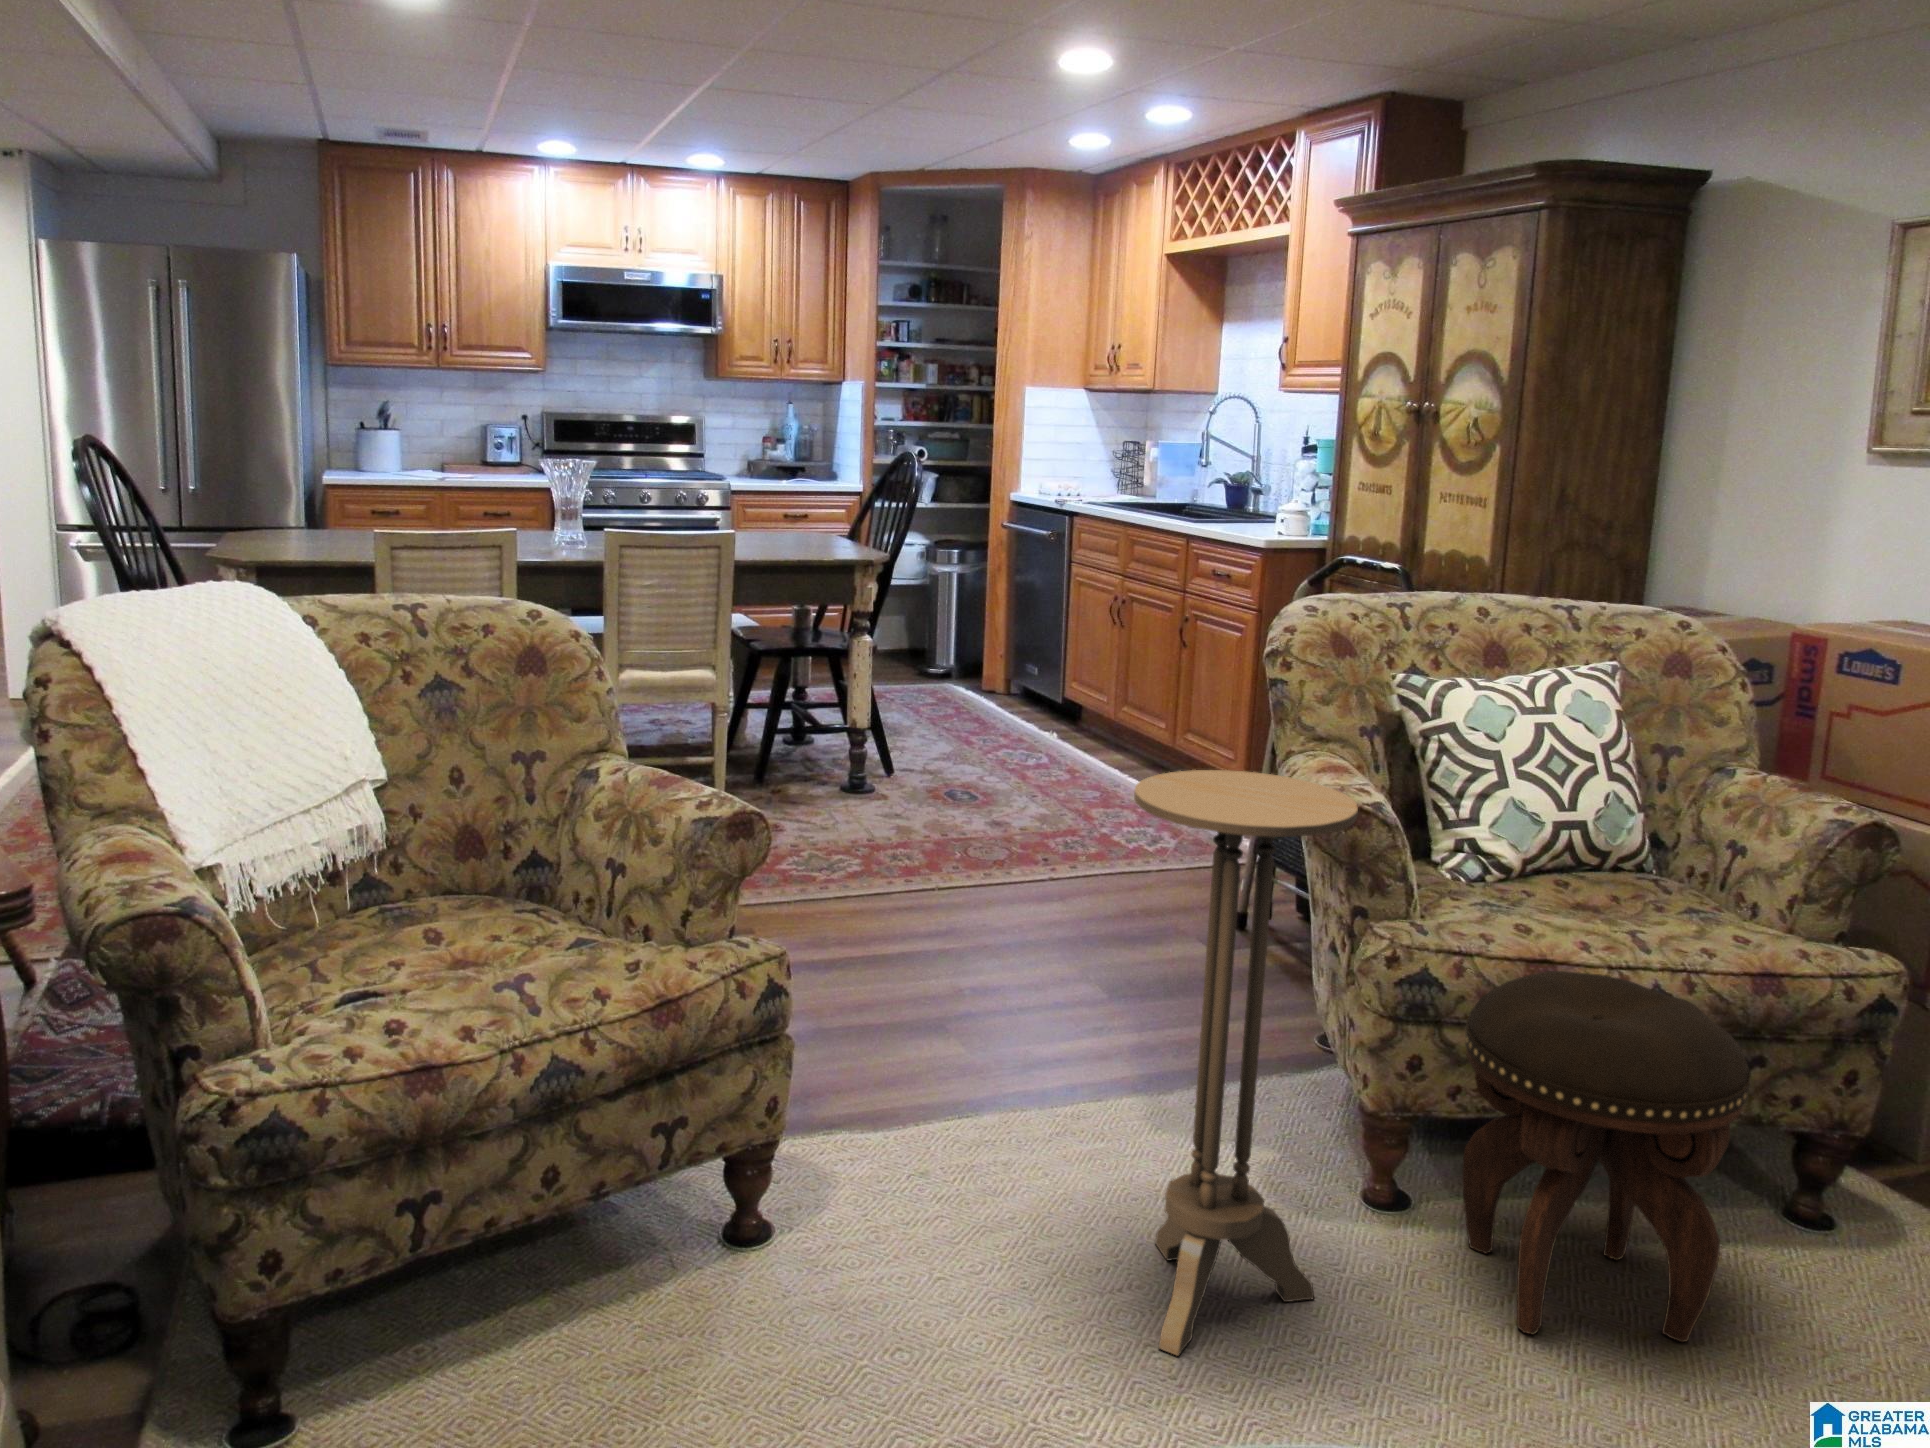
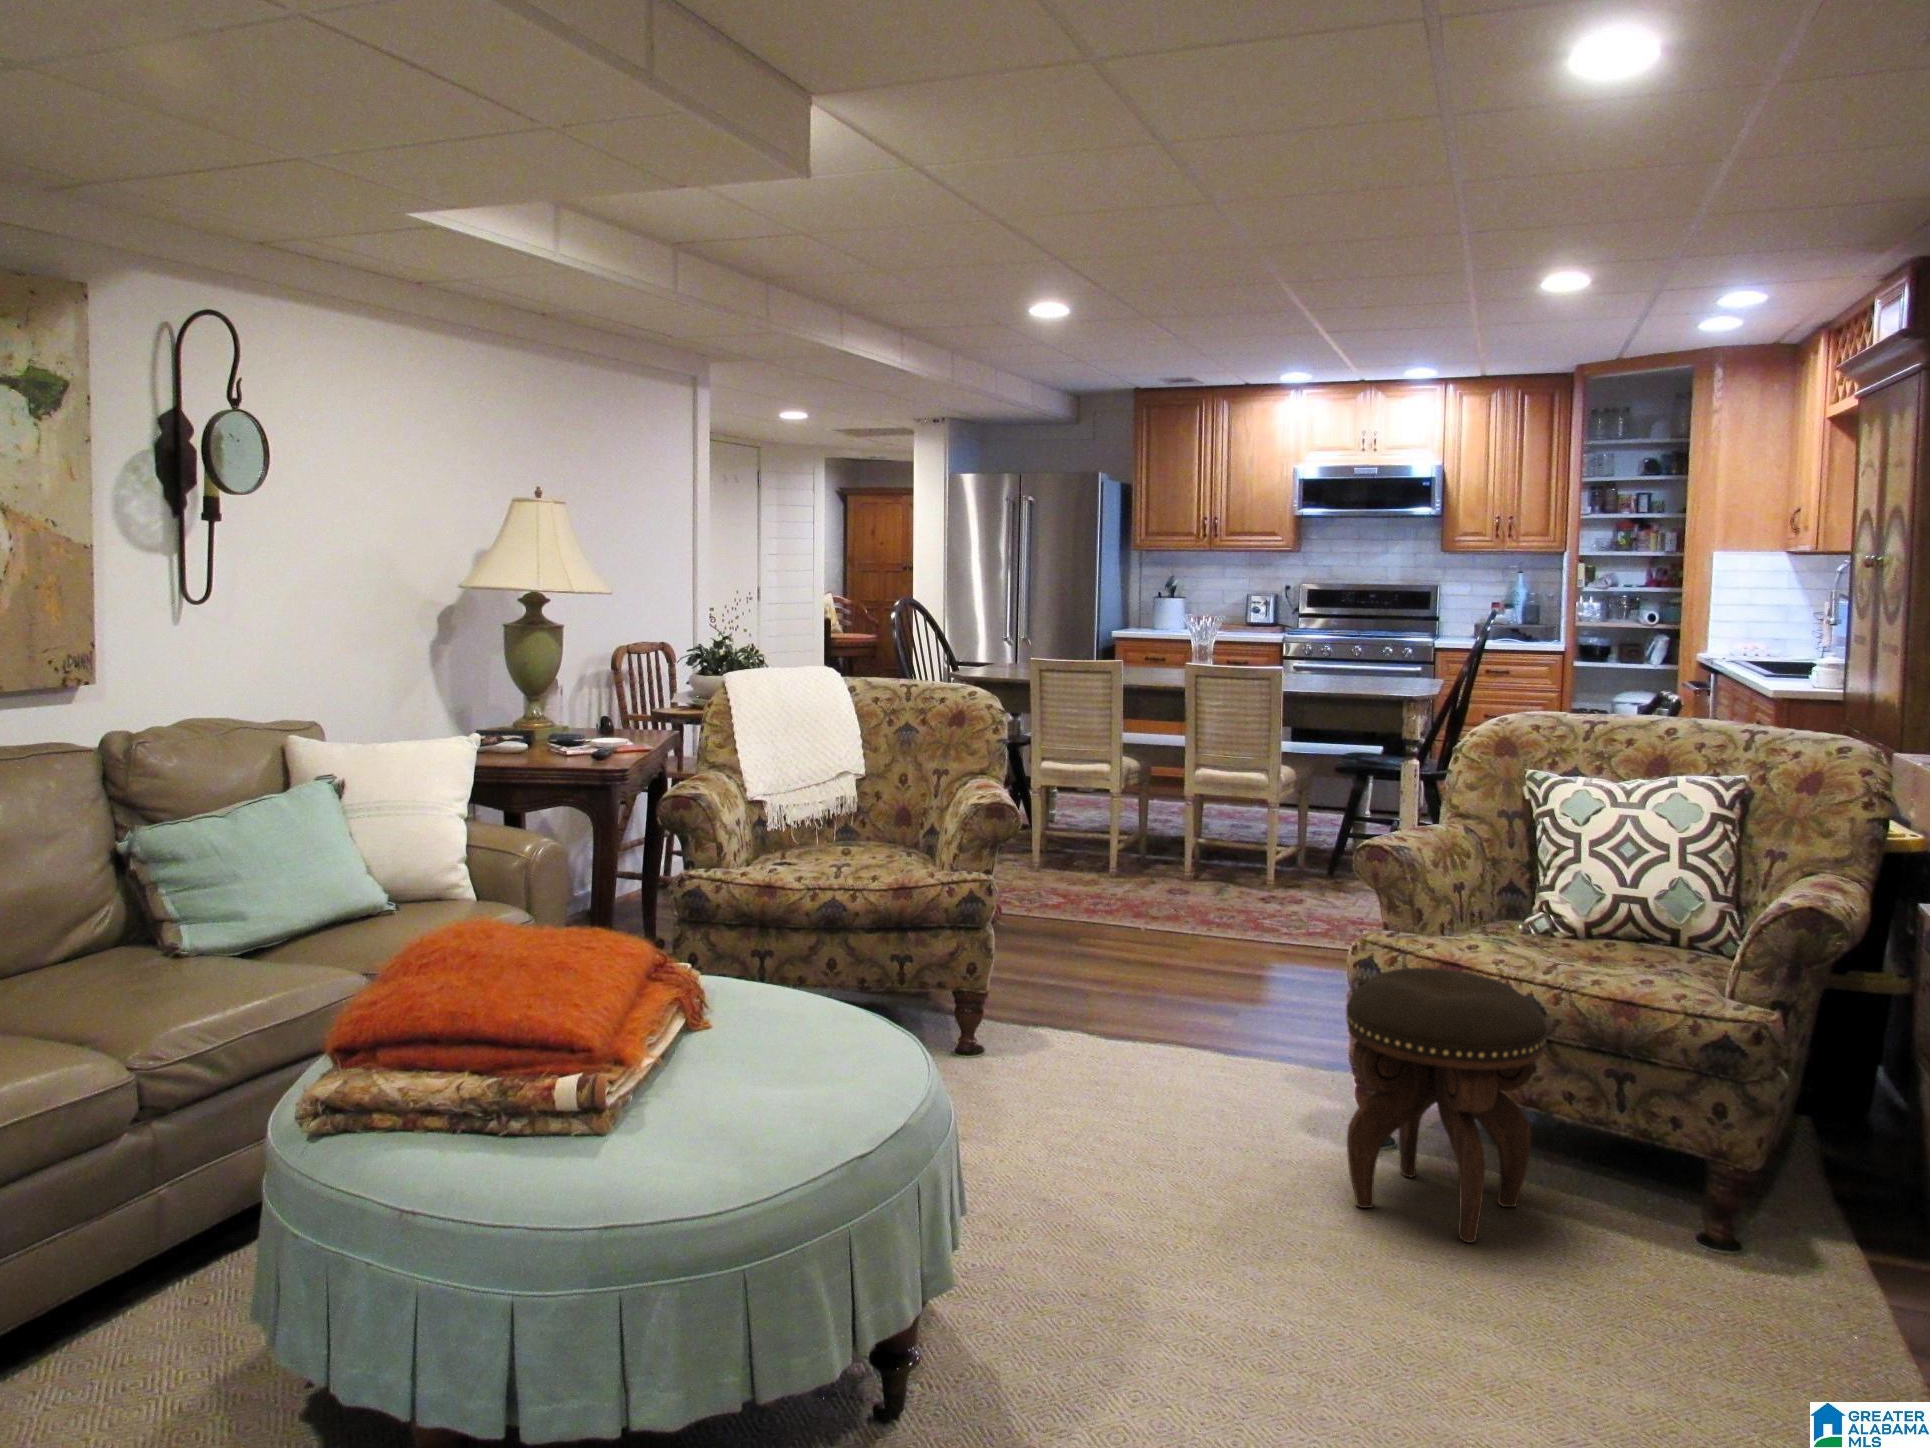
side table: present [1134,770,1358,1356] -> none [1115,791,1255,1157]

